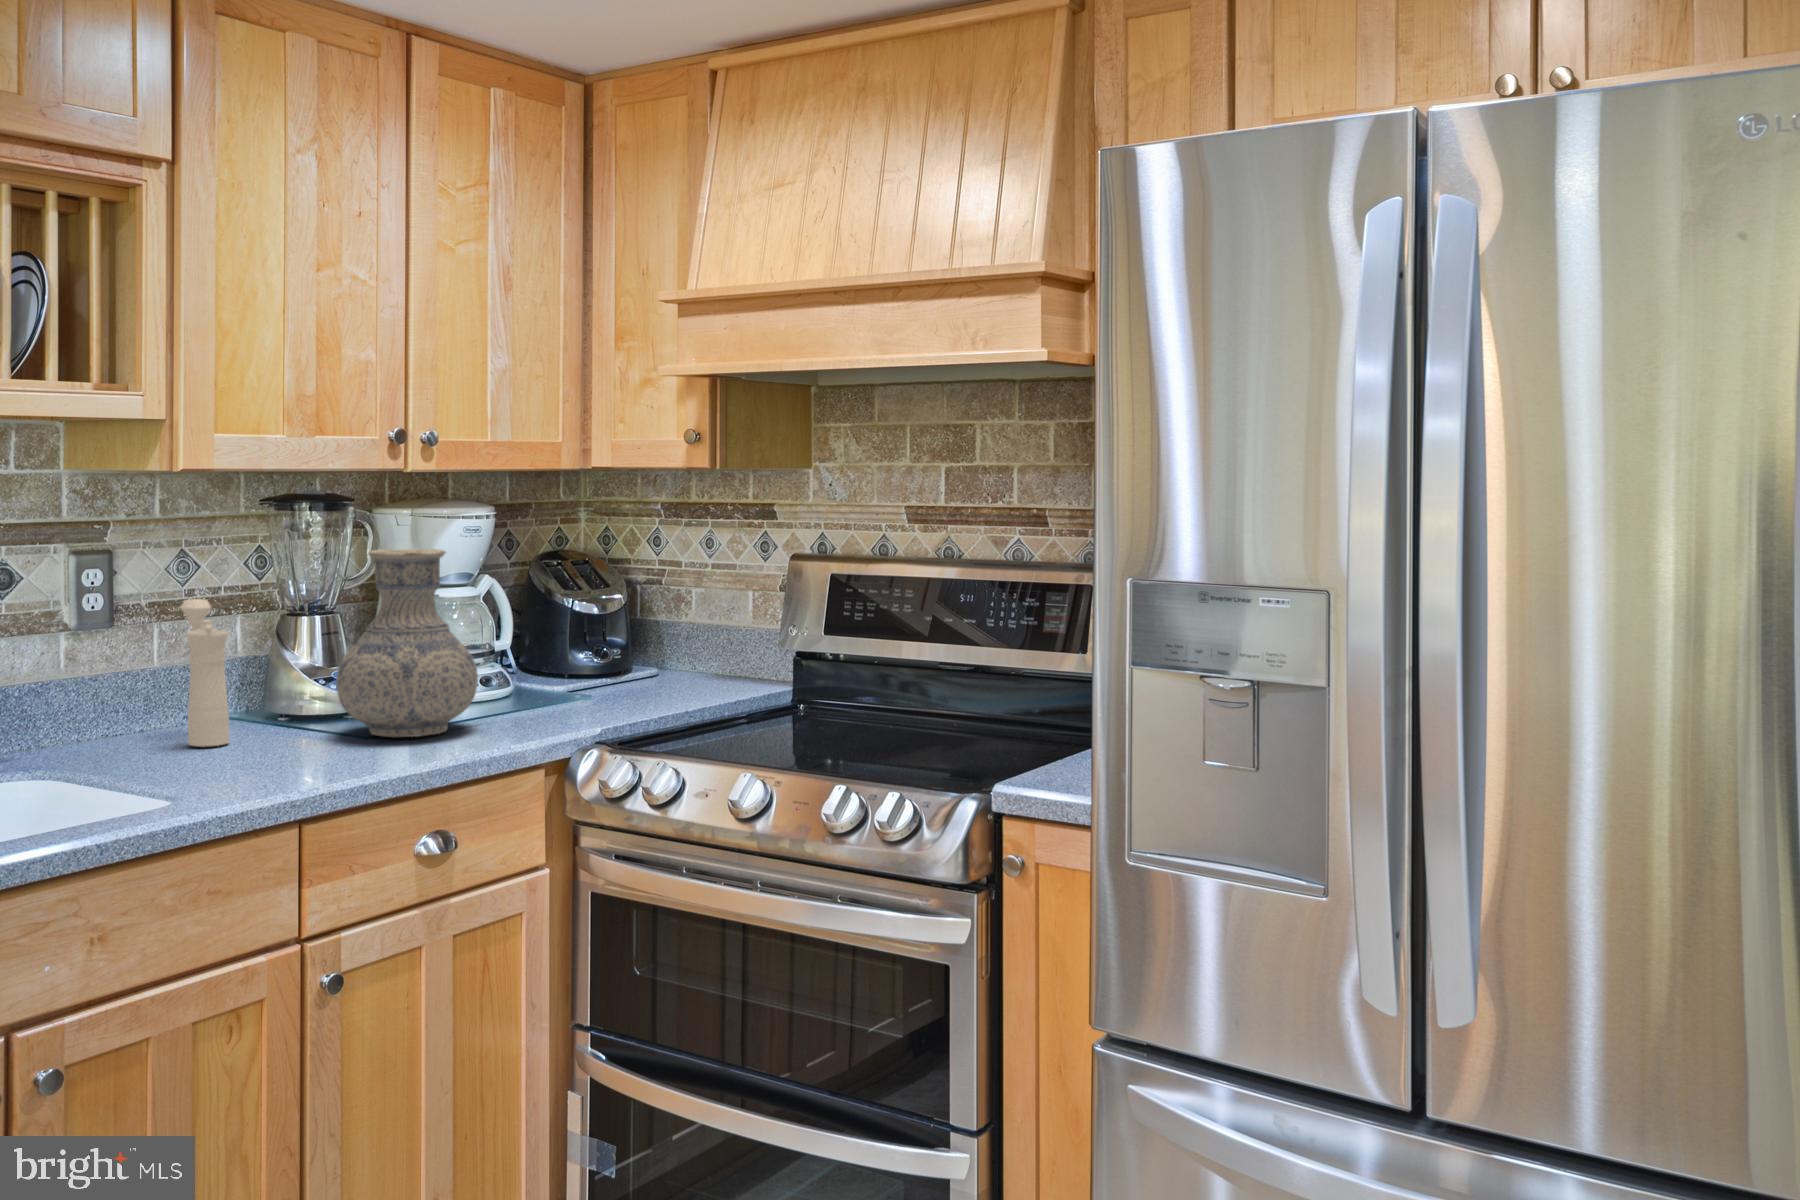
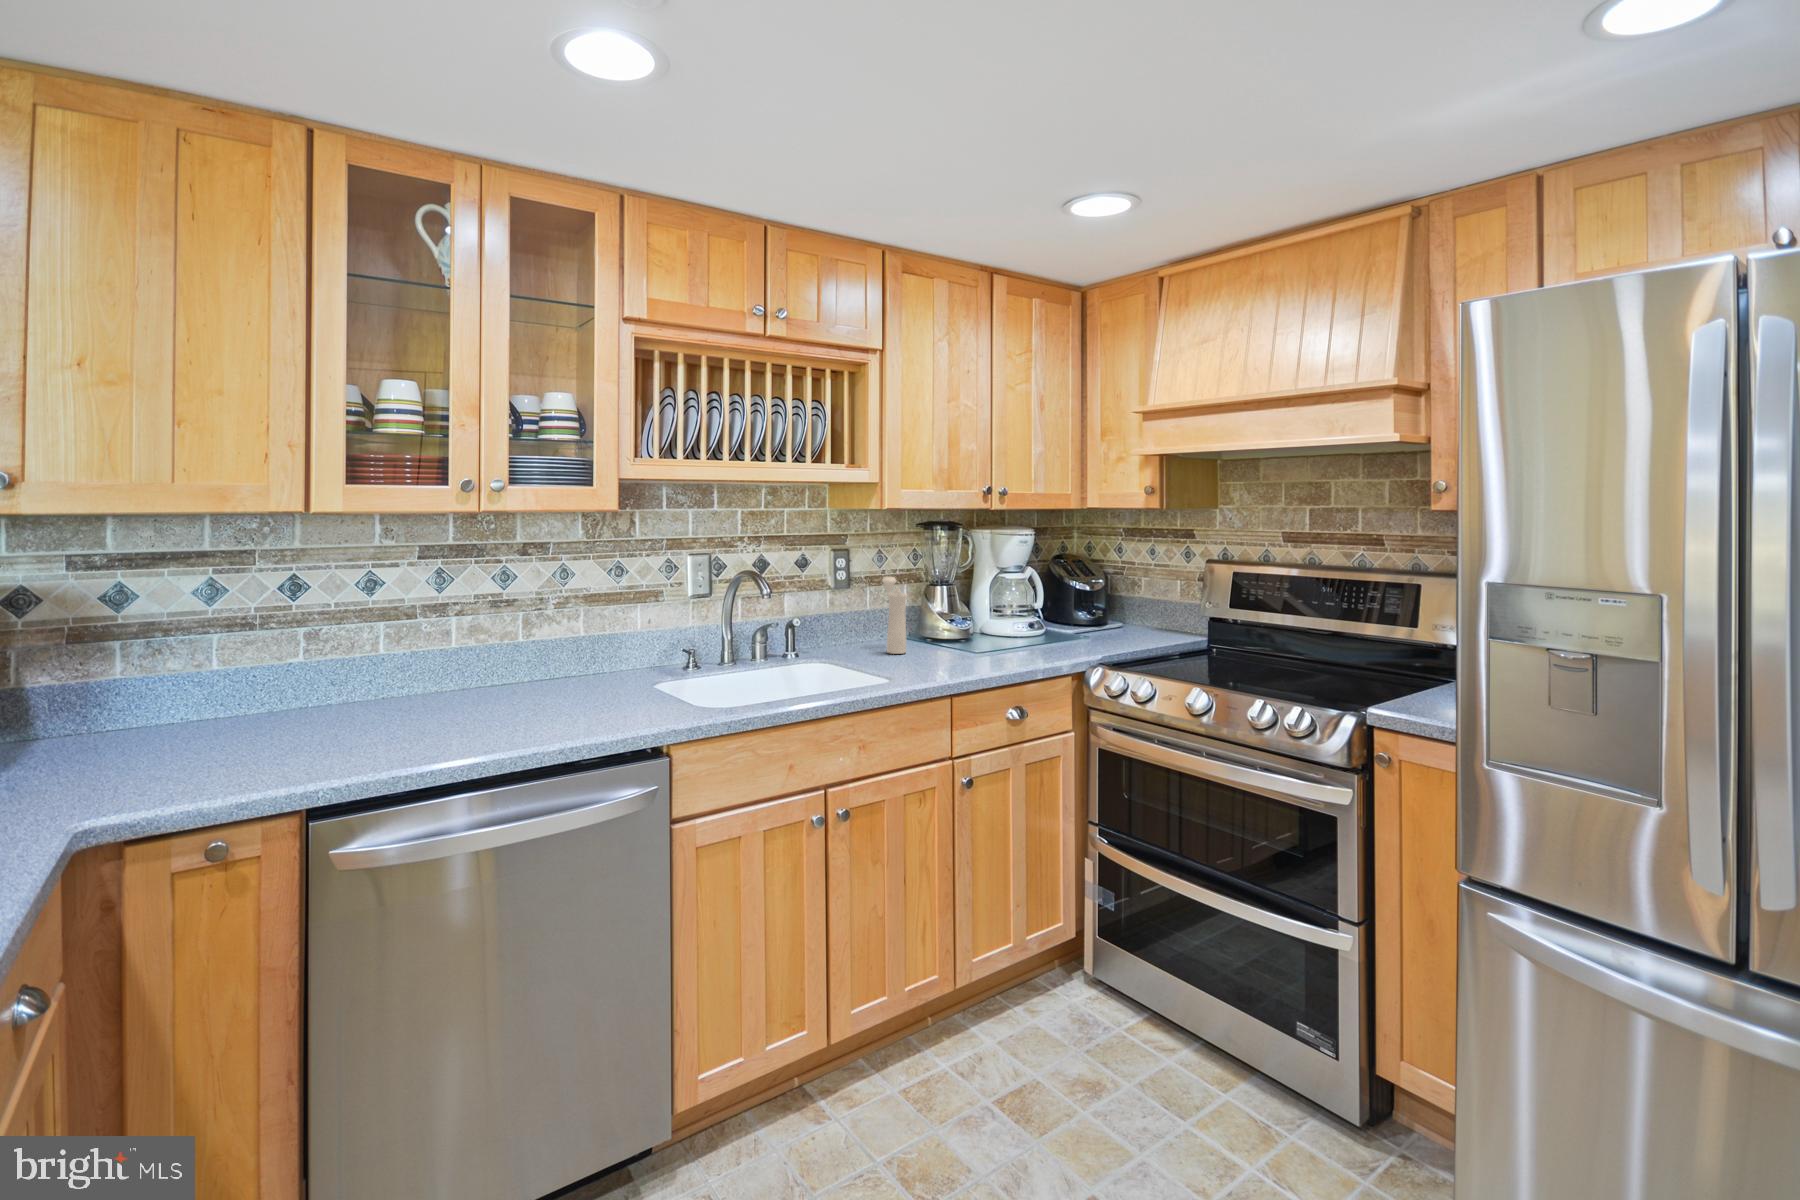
vase: present [336,549,478,737] -> none [960,552,1033,655]

